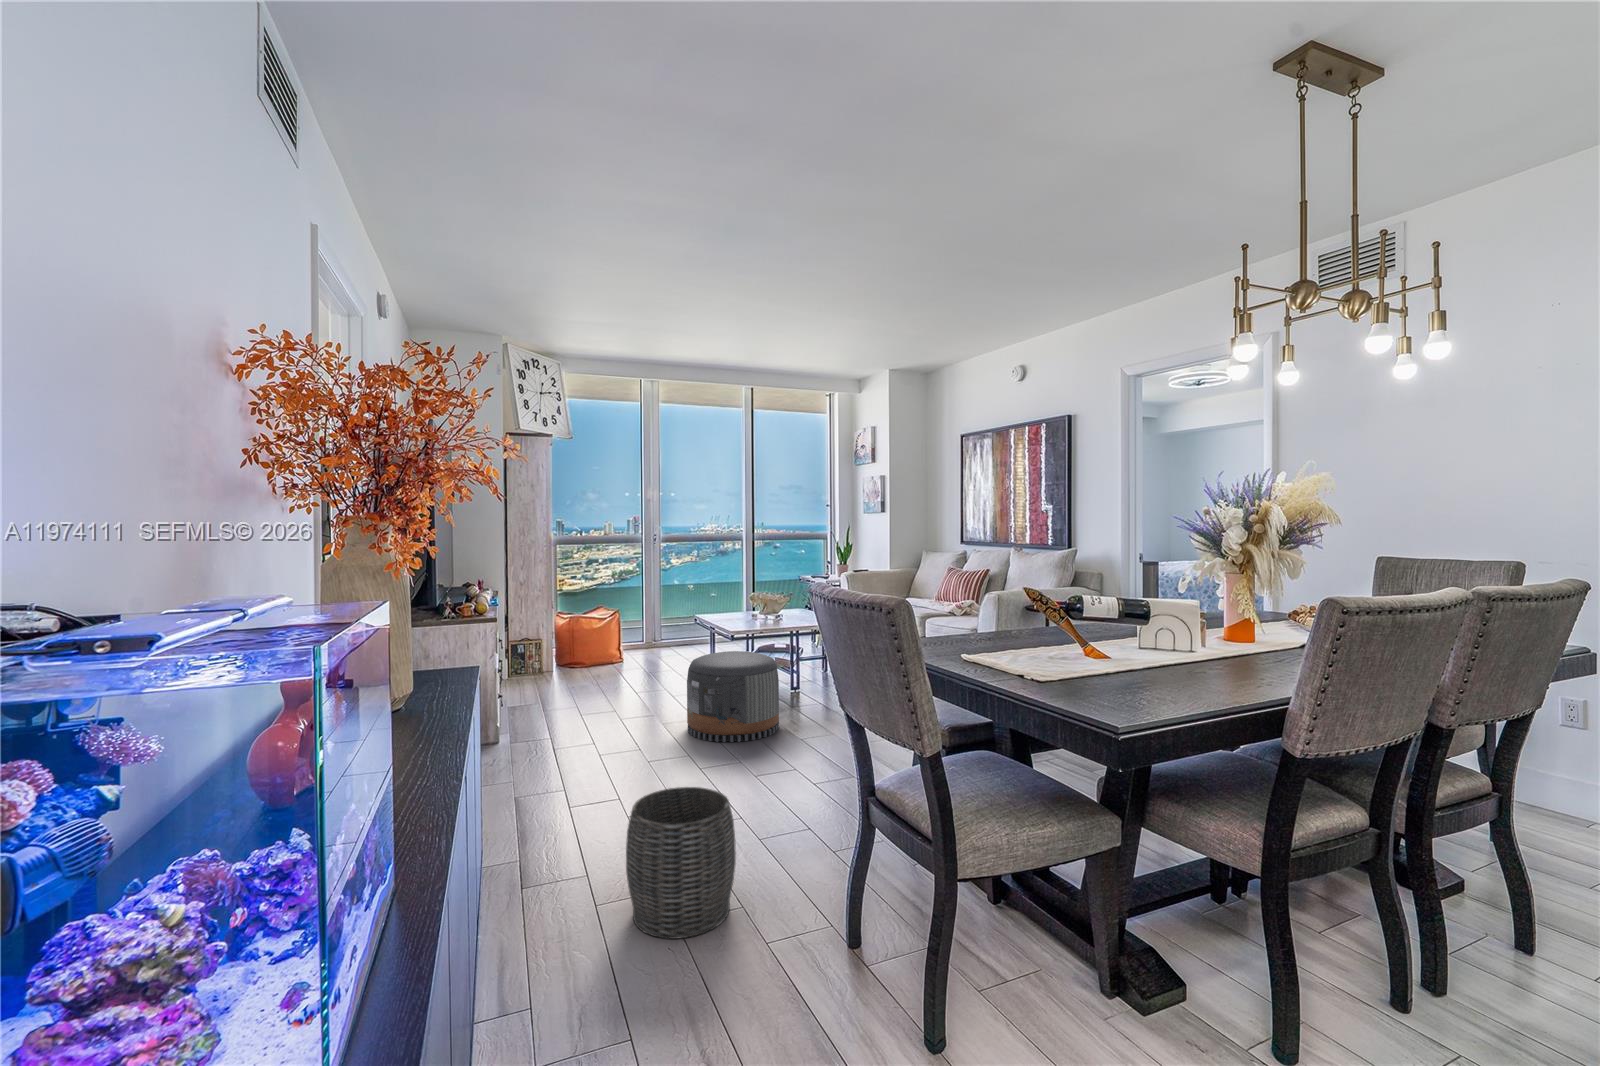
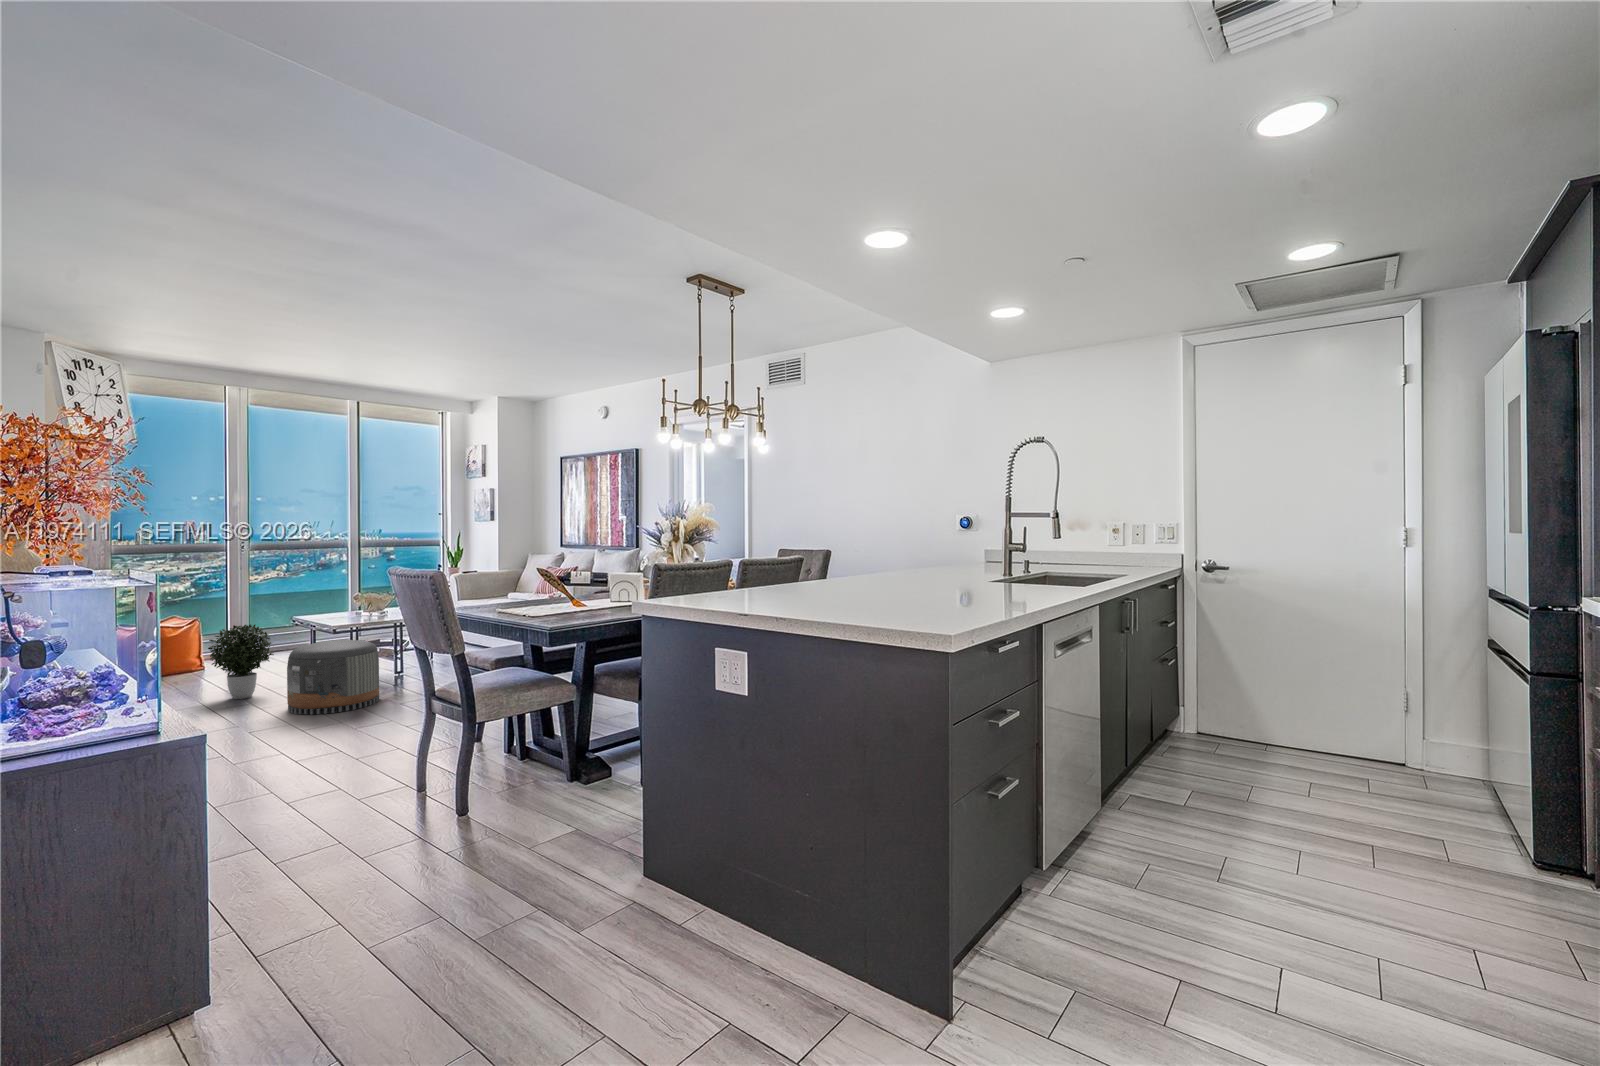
potted plant: none [619,624,677,706] -> present [208,624,274,699]
woven basket: present [626,787,736,939] -> none [243,718,334,813]

